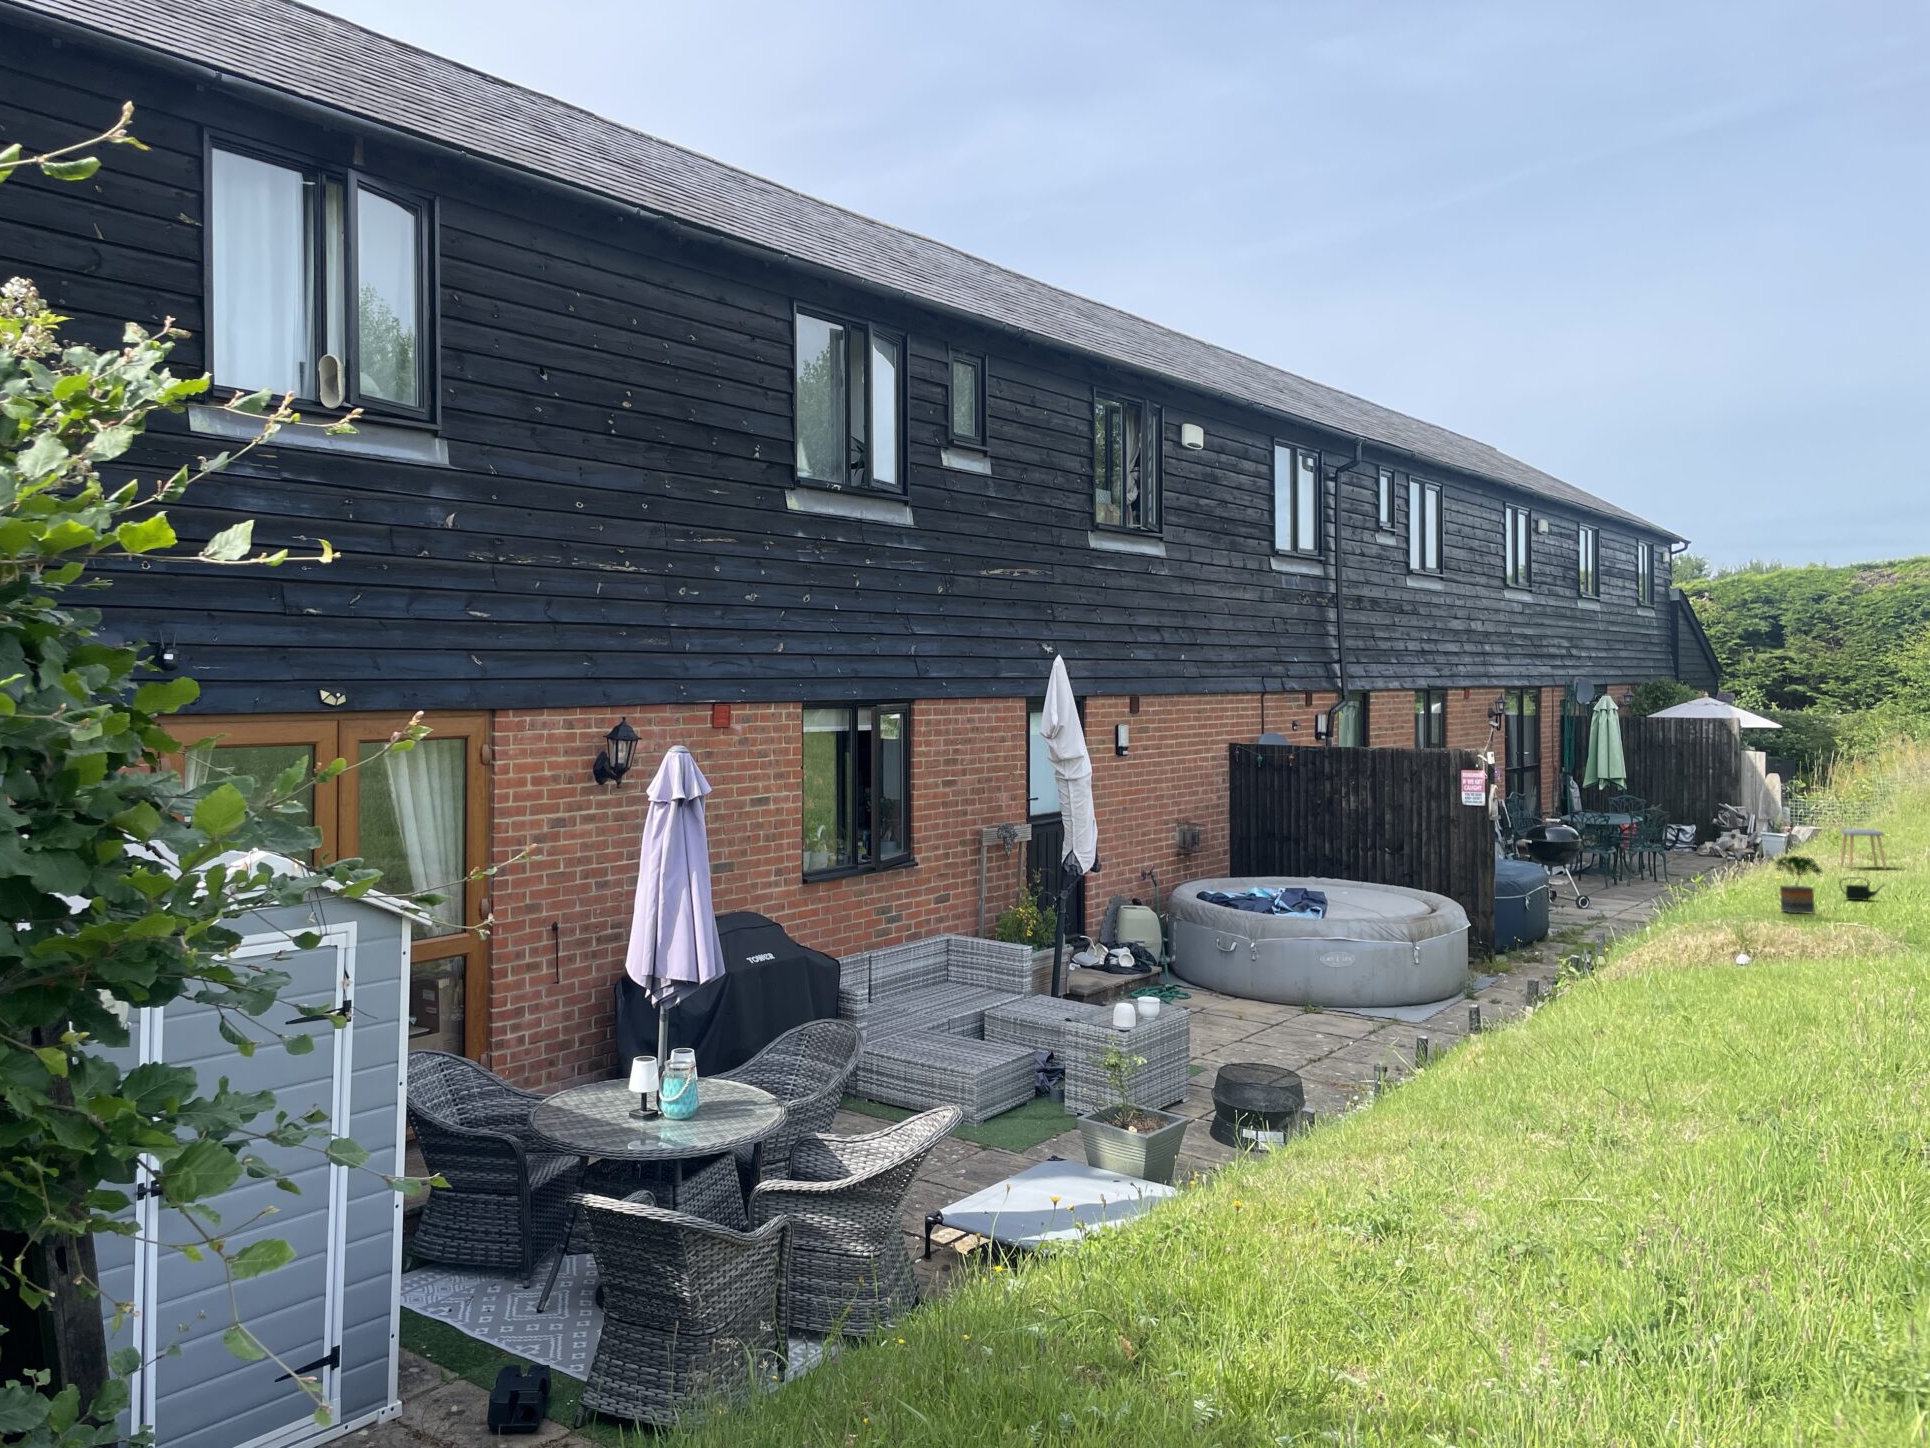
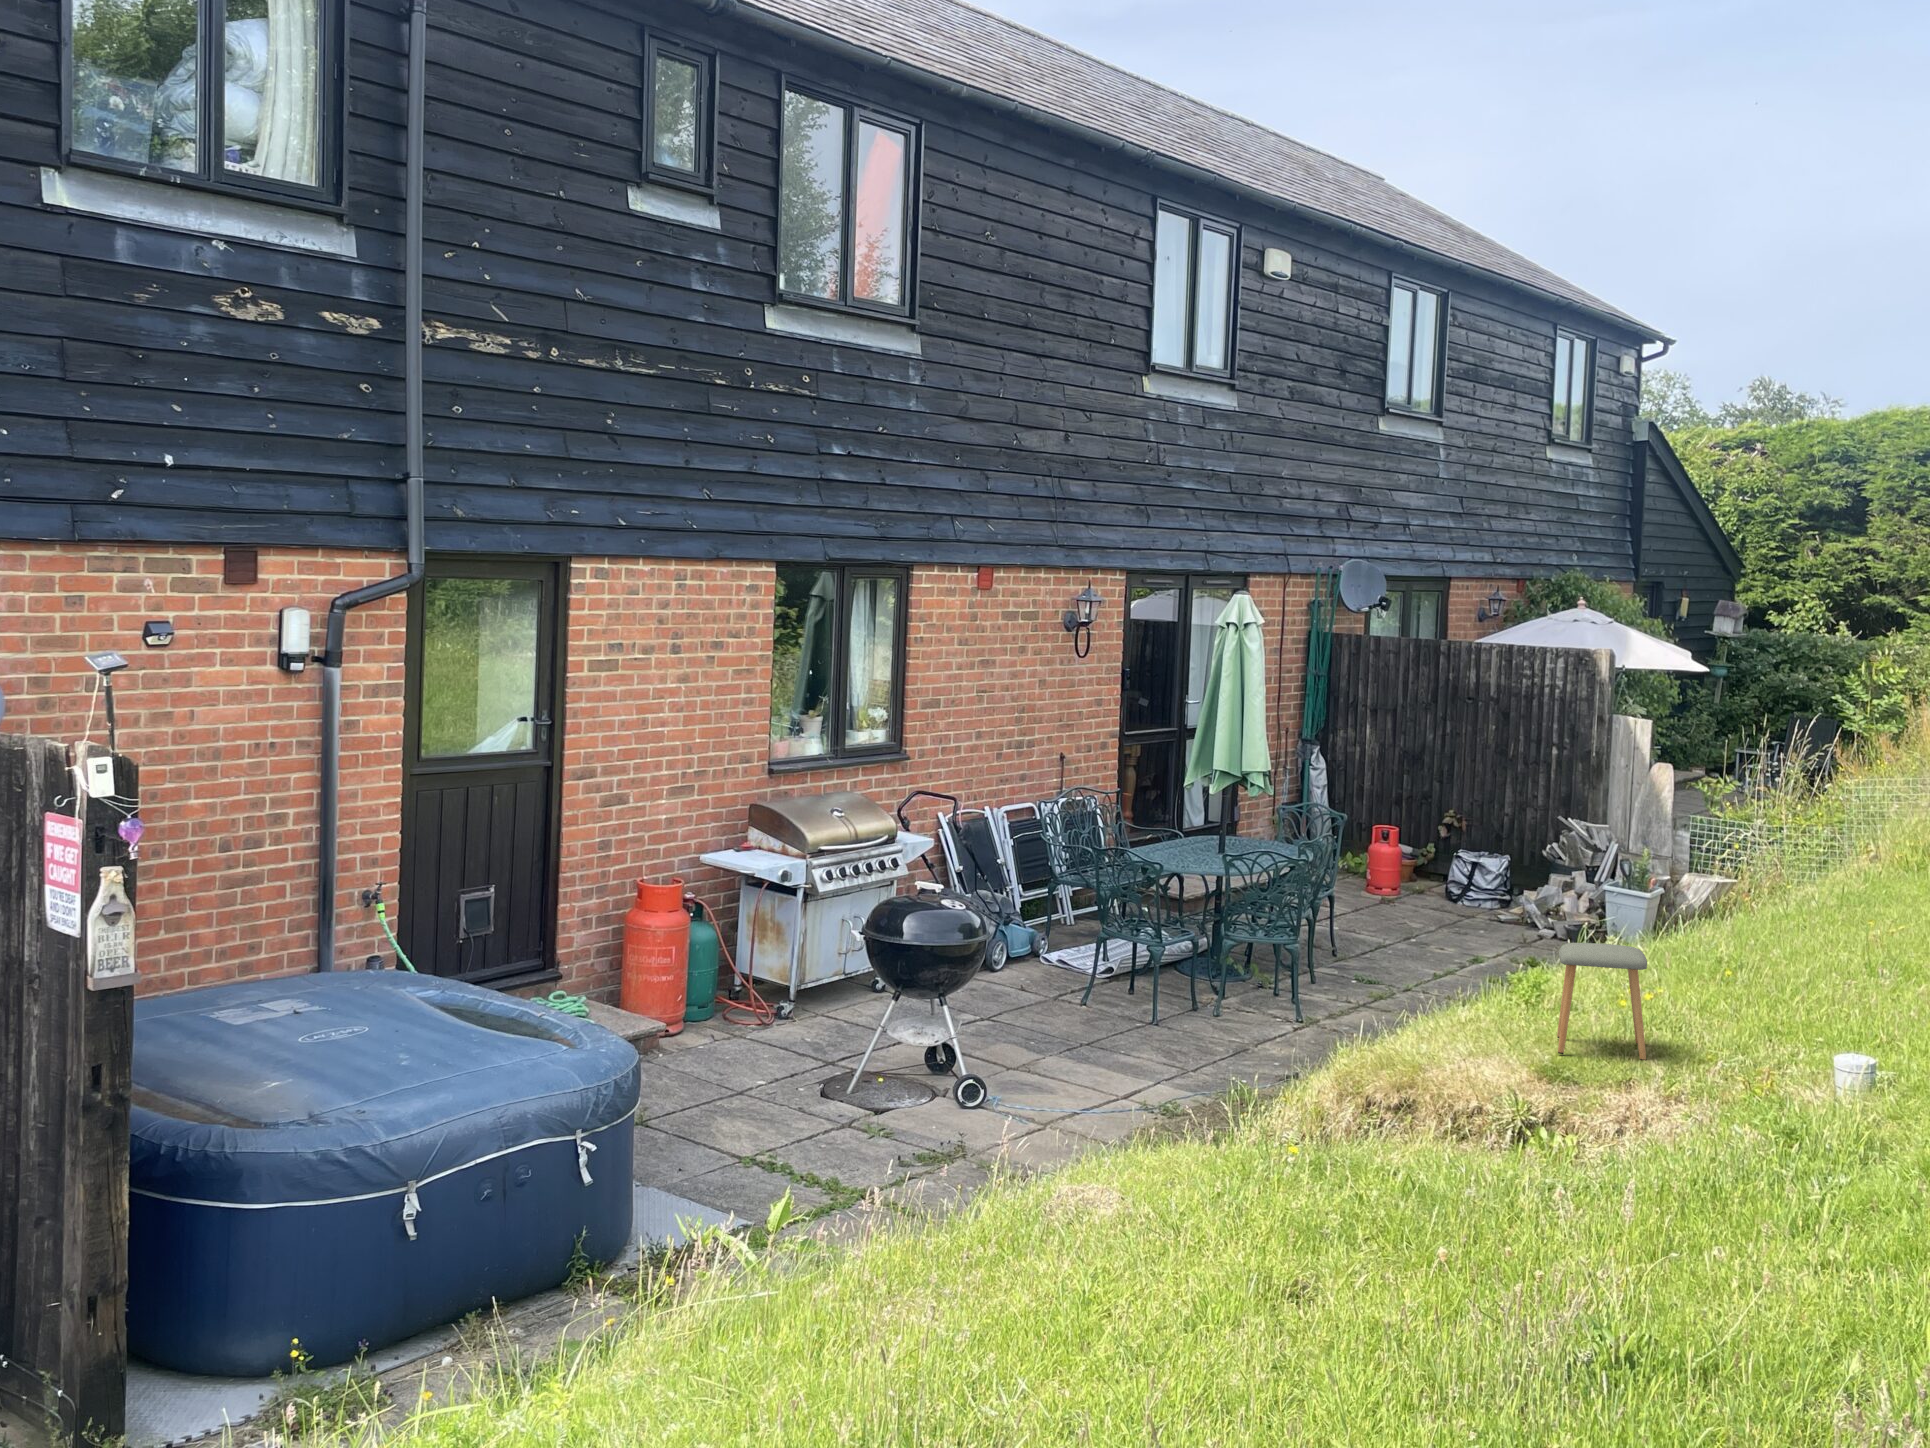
potted tree: present [1776,856,1822,913] -> none [920,1145,1059,1371]
watering can: present [1839,881,1880,901] -> none [1266,1182,1387,1267]

